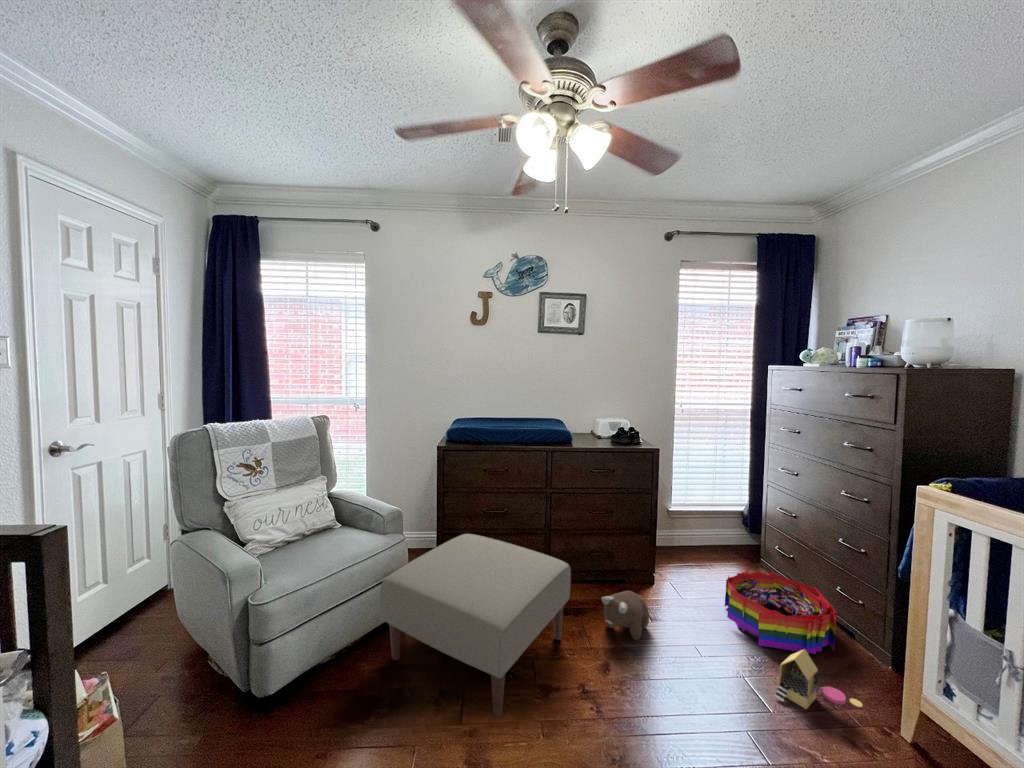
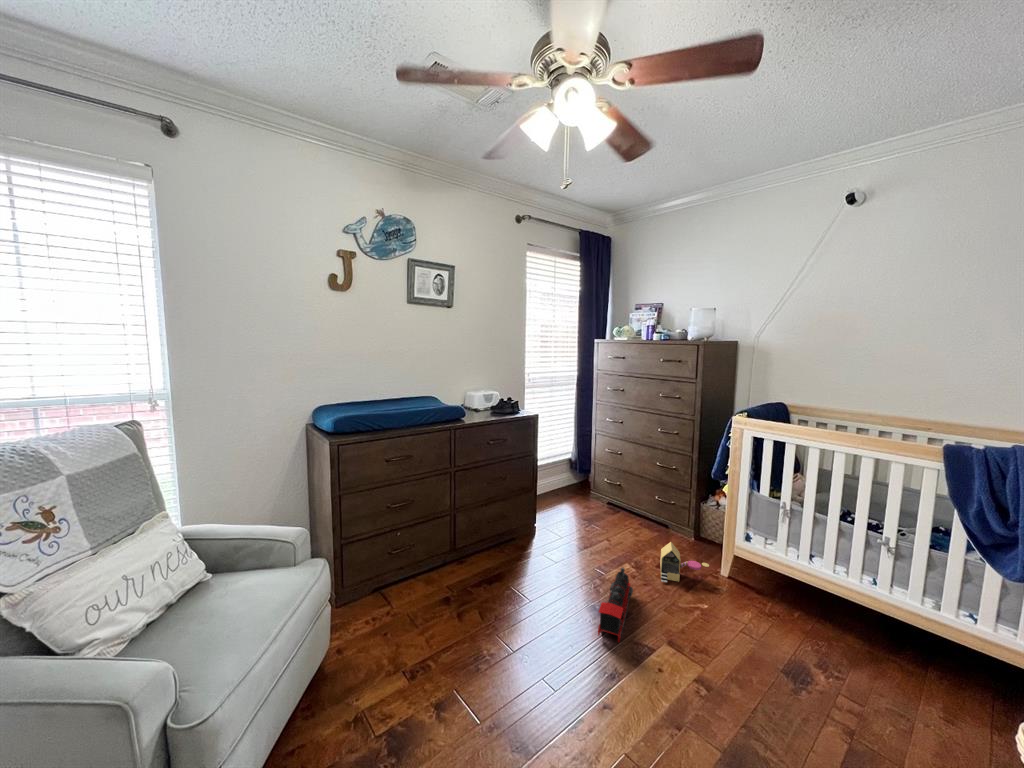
ottoman: present [380,534,571,718] -> none [332,530,520,710]
storage bin: present [725,570,837,654] -> none [591,497,667,551]
plush toy: present [601,591,649,640] -> none [527,541,563,581]
toy train: none [629,651,717,729] -> present [598,568,633,642]

